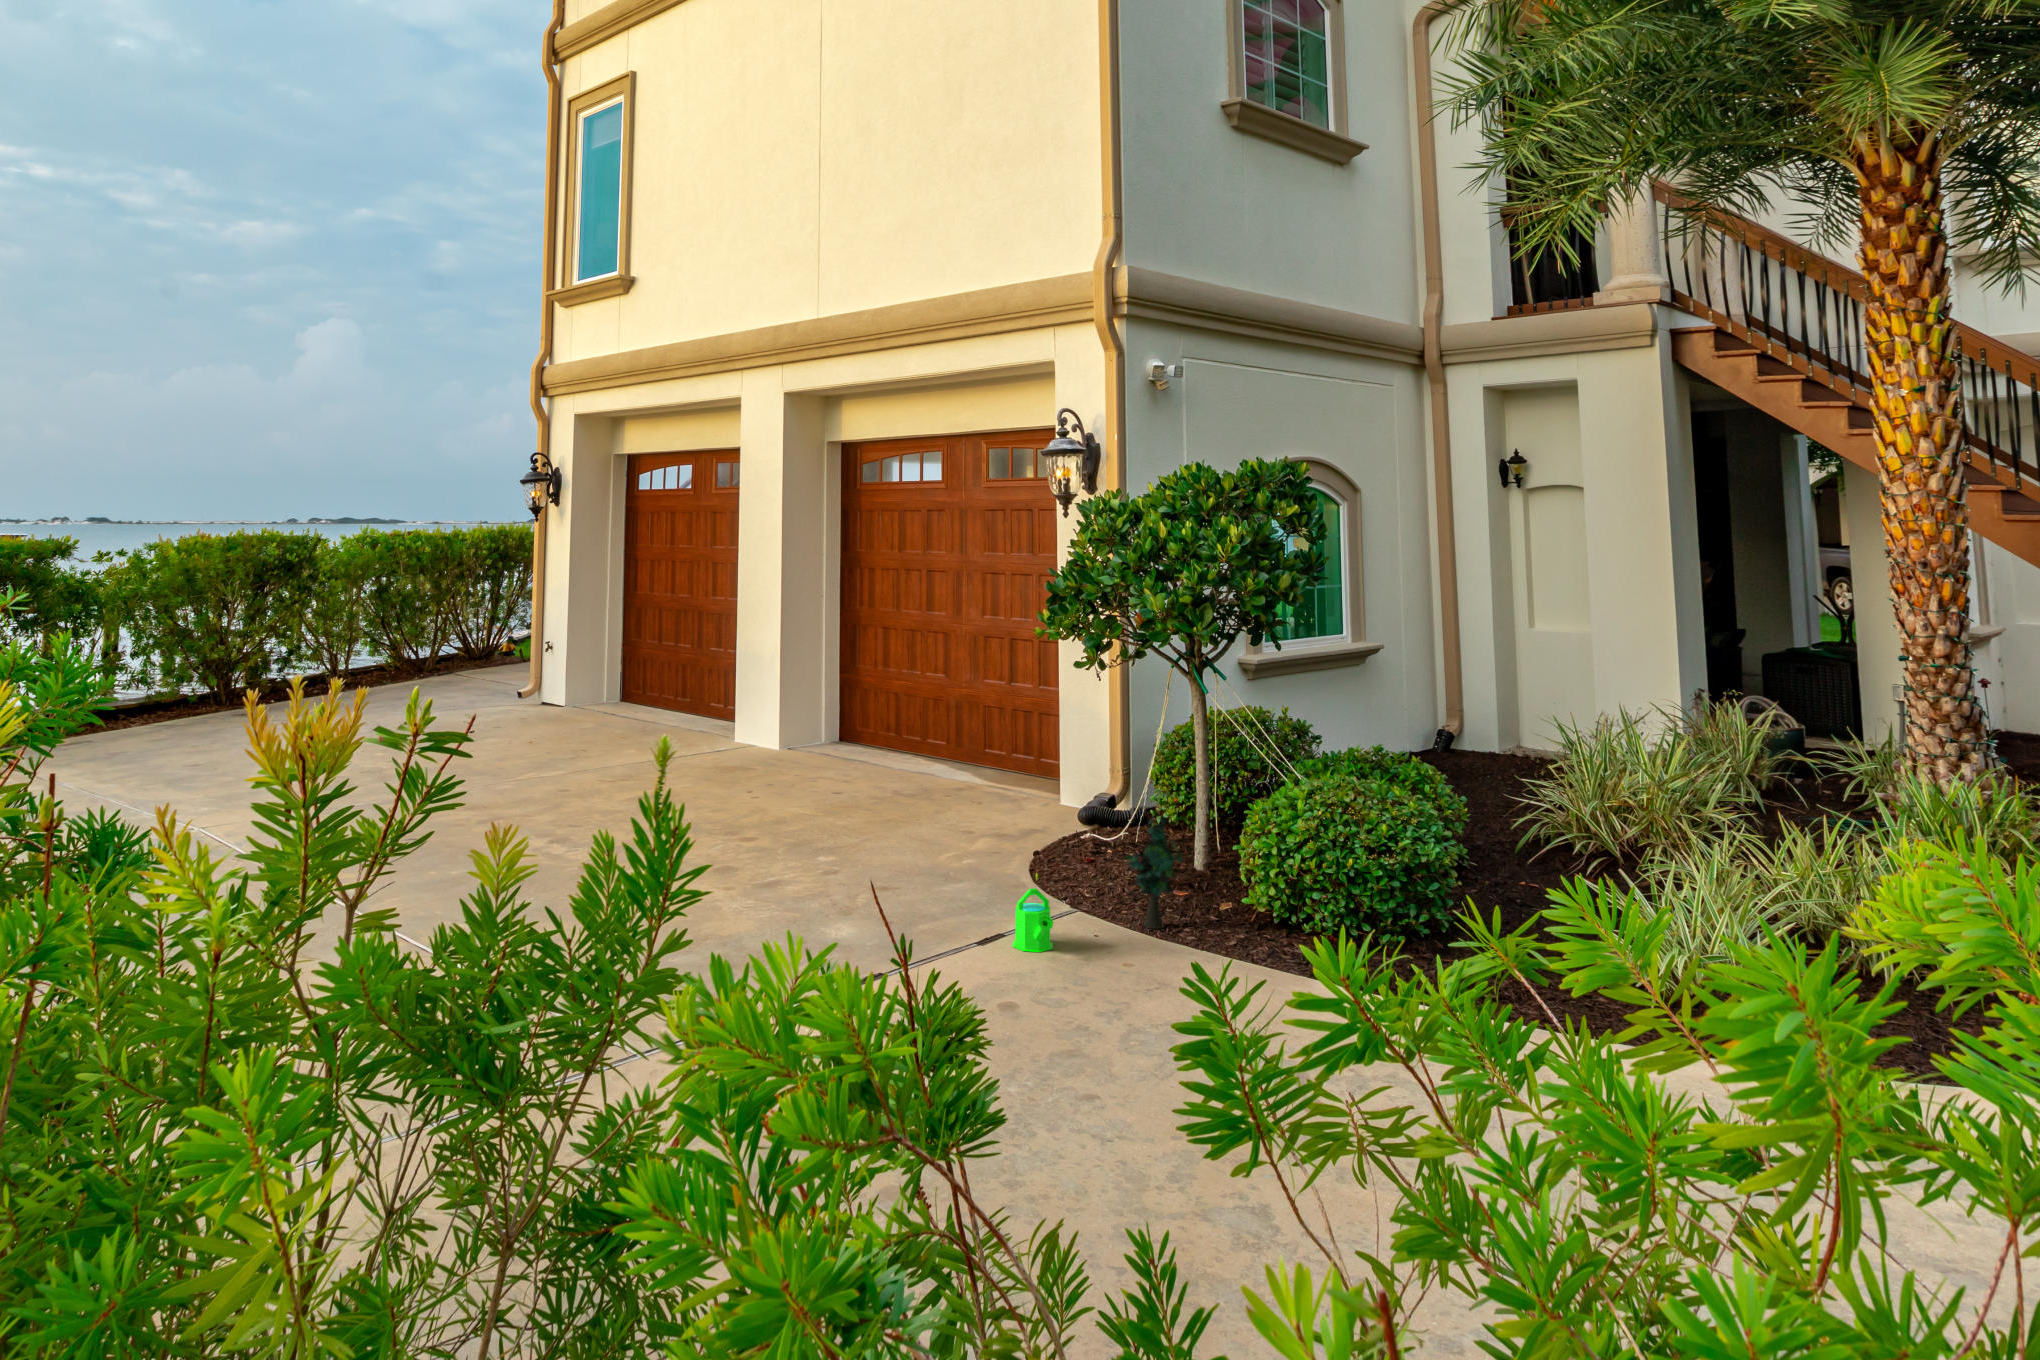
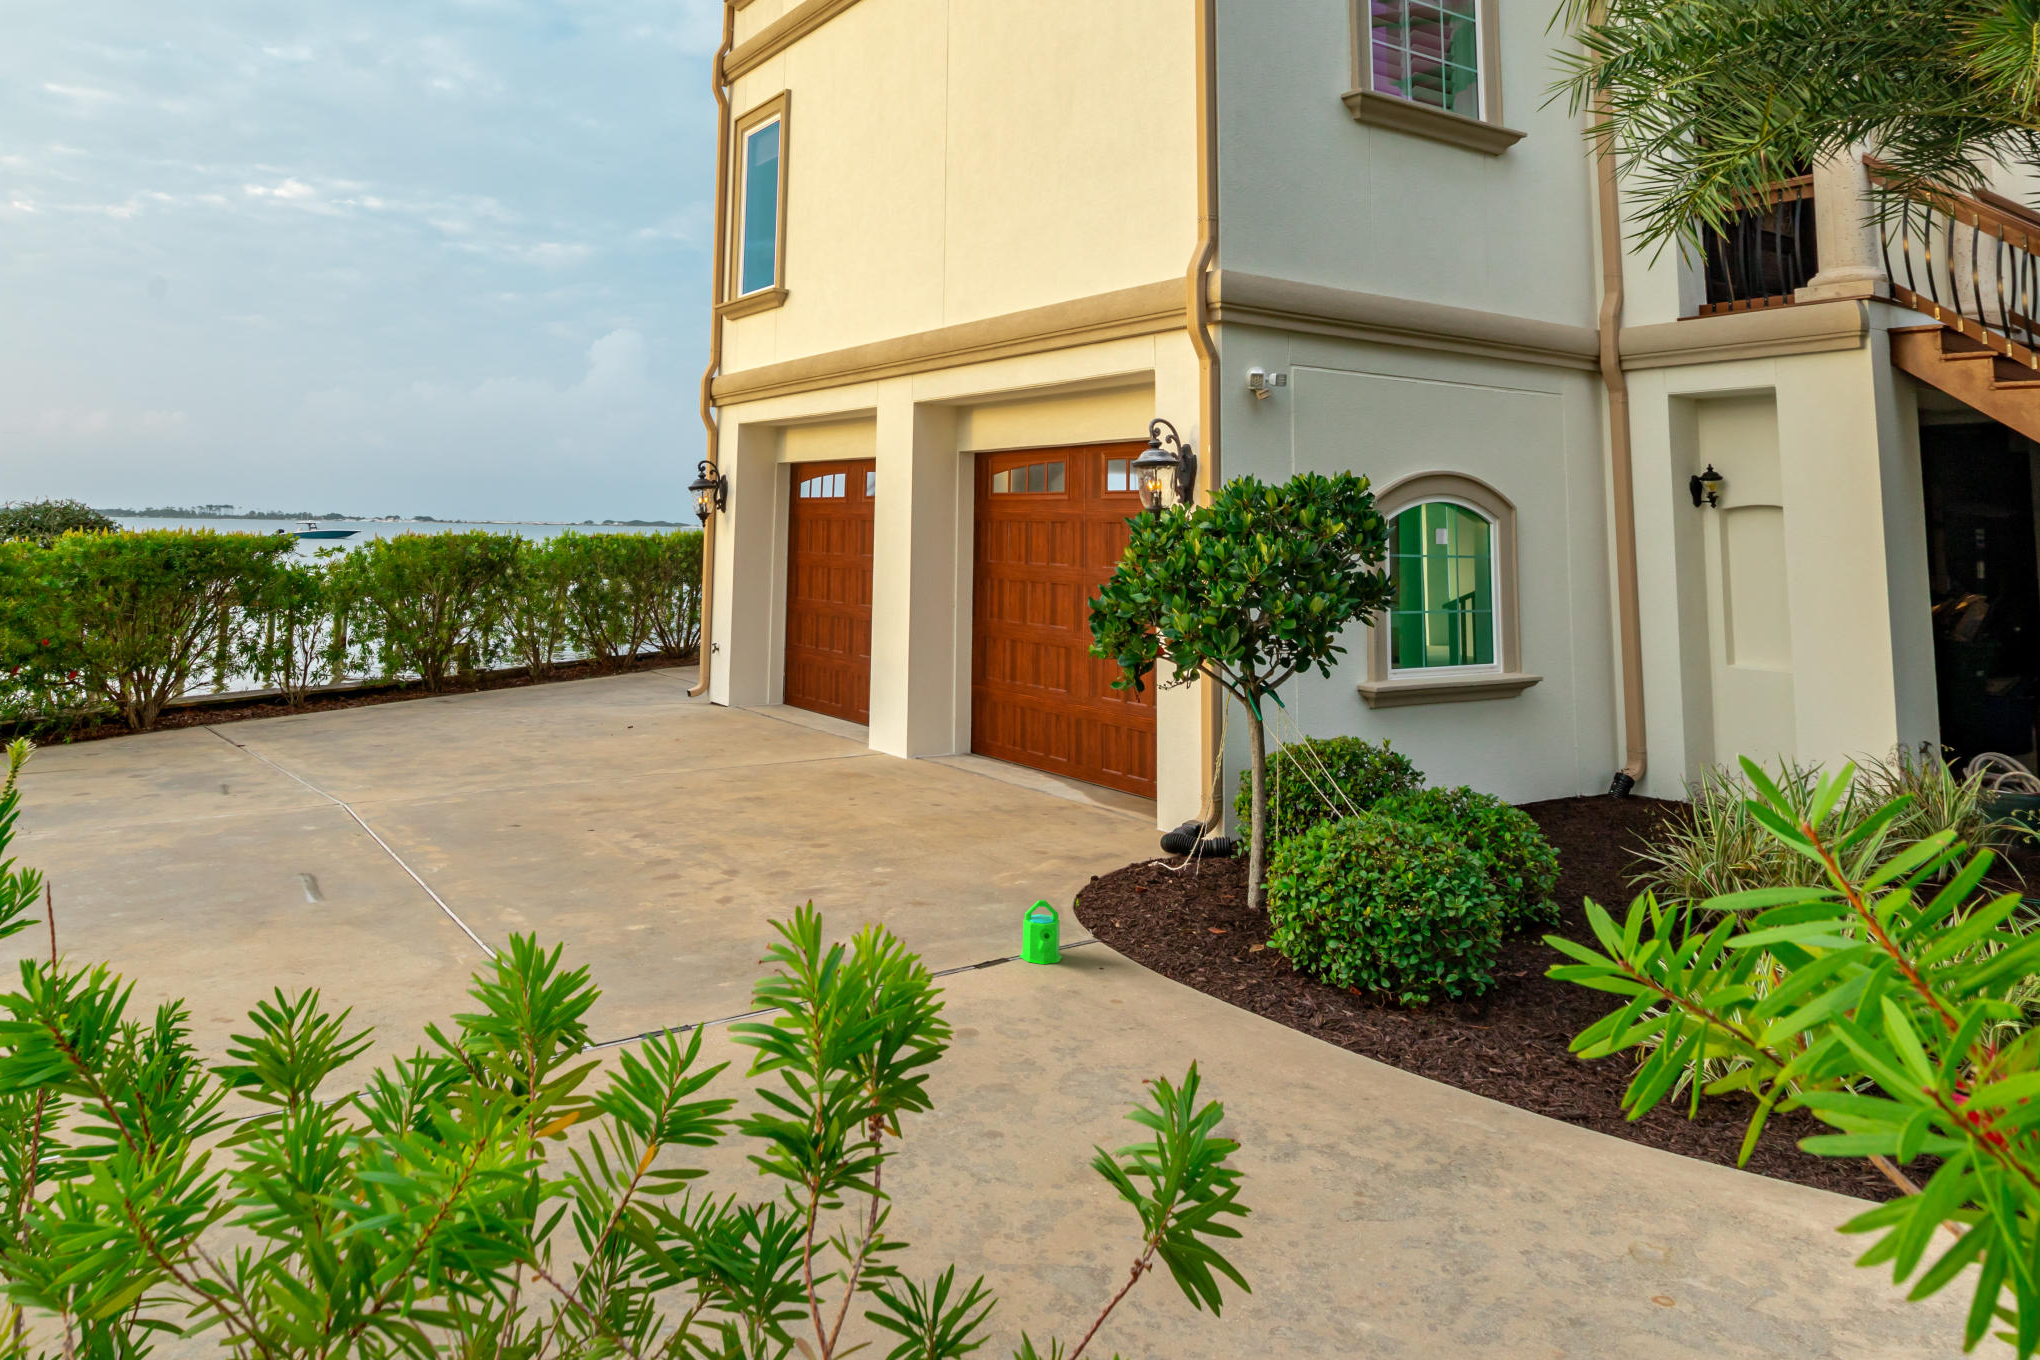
decorative plant: present [1124,817,1183,929] -> none [1146,837,1208,952]

